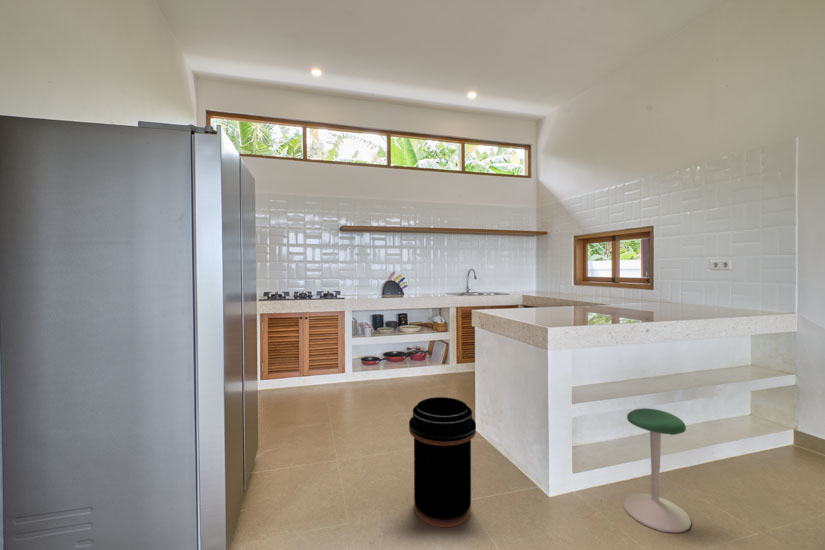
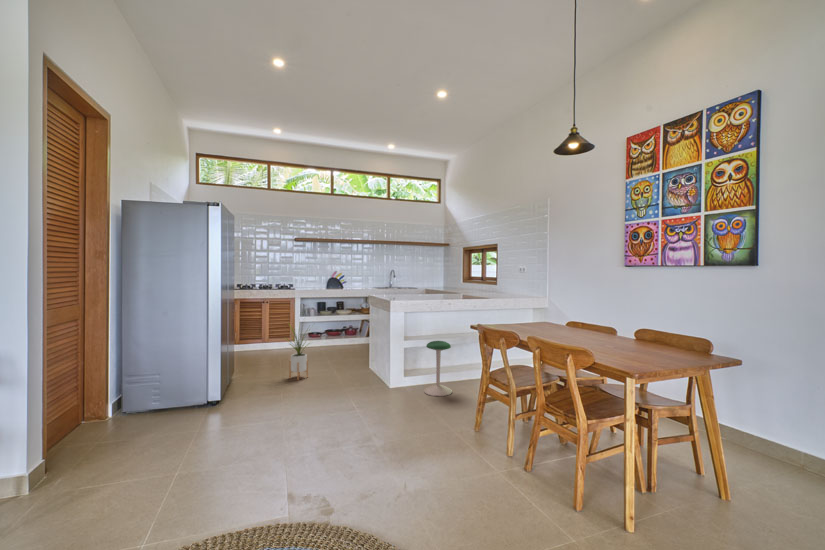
house plant: none [340,352,397,467] -> present [289,326,308,379]
trash can: present [409,397,476,527] -> none [314,337,349,397]

